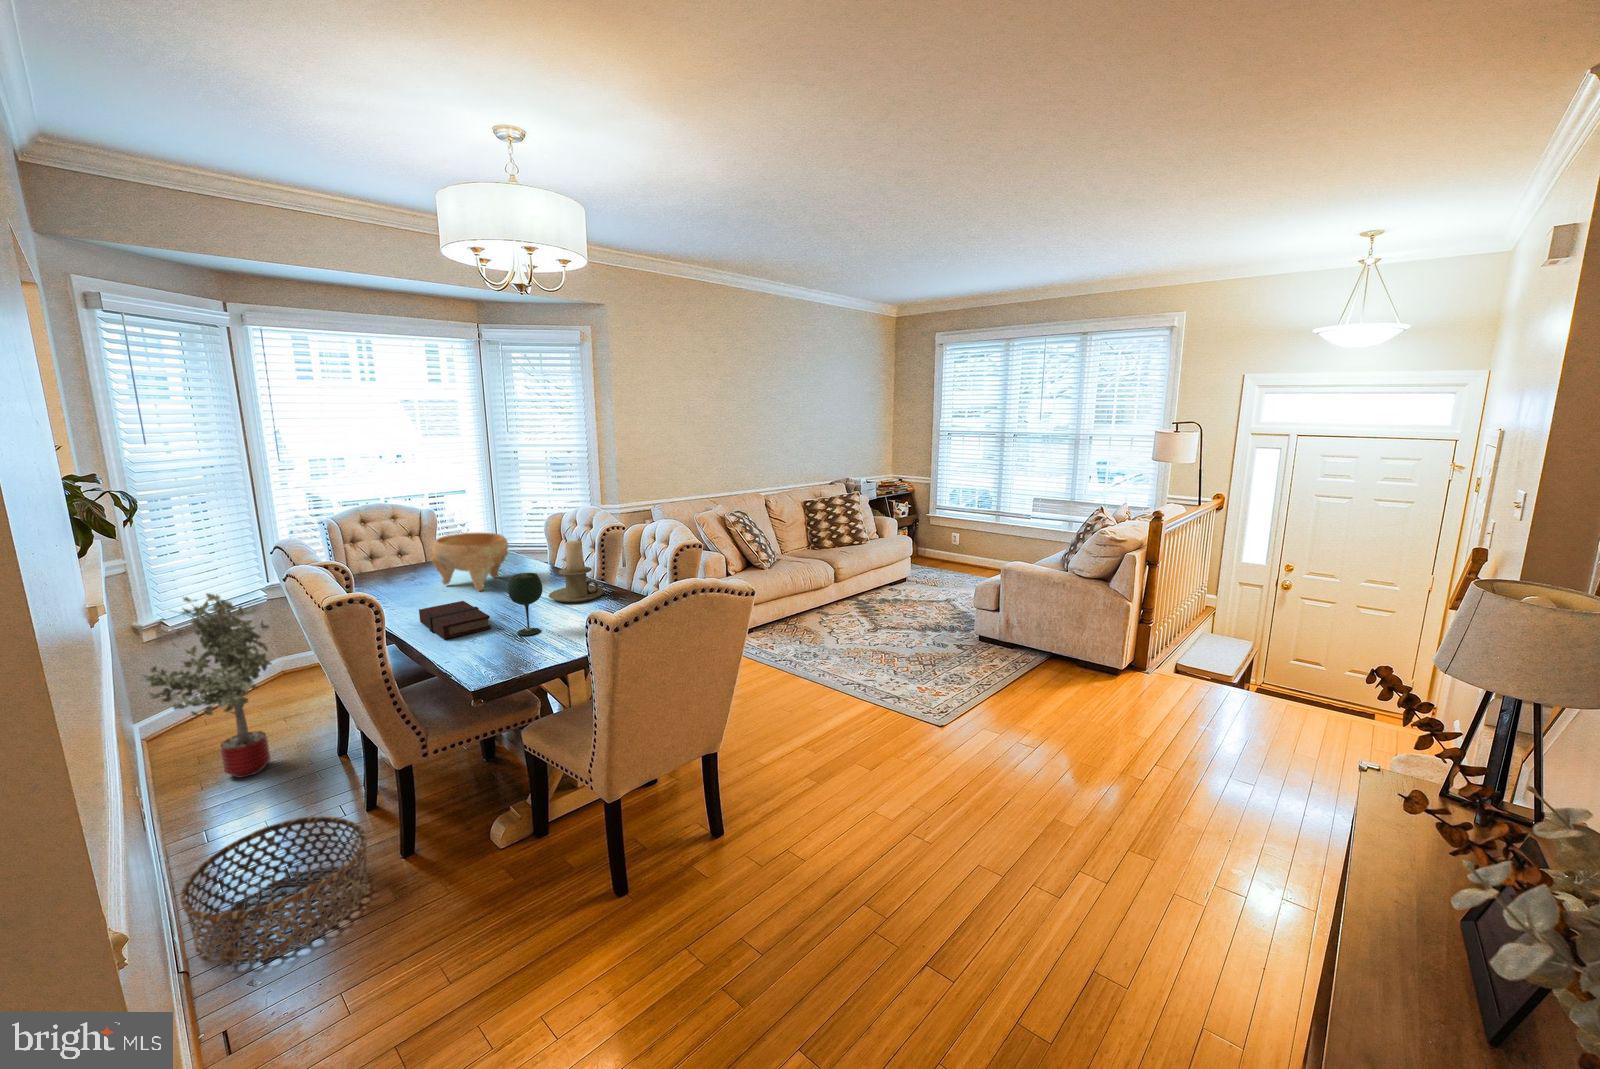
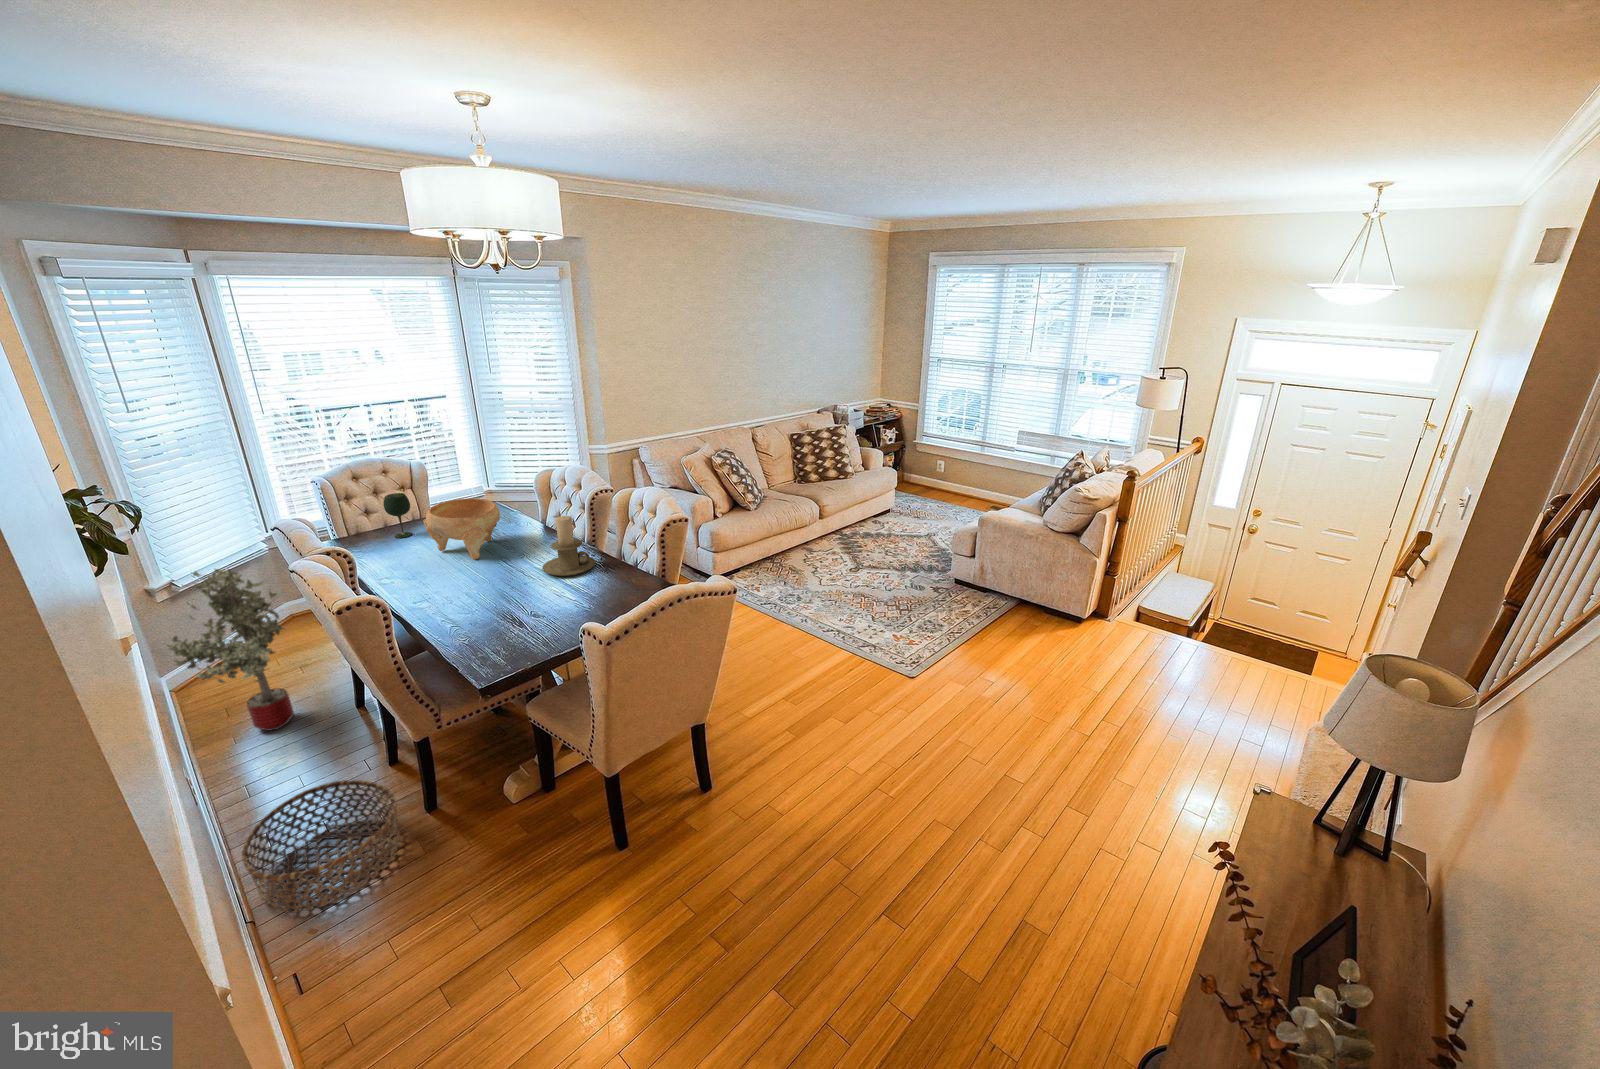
wine glass: present [508,573,543,635] -> present [384,493,412,538]
book: present [419,601,491,639] -> none [421,578,491,623]

